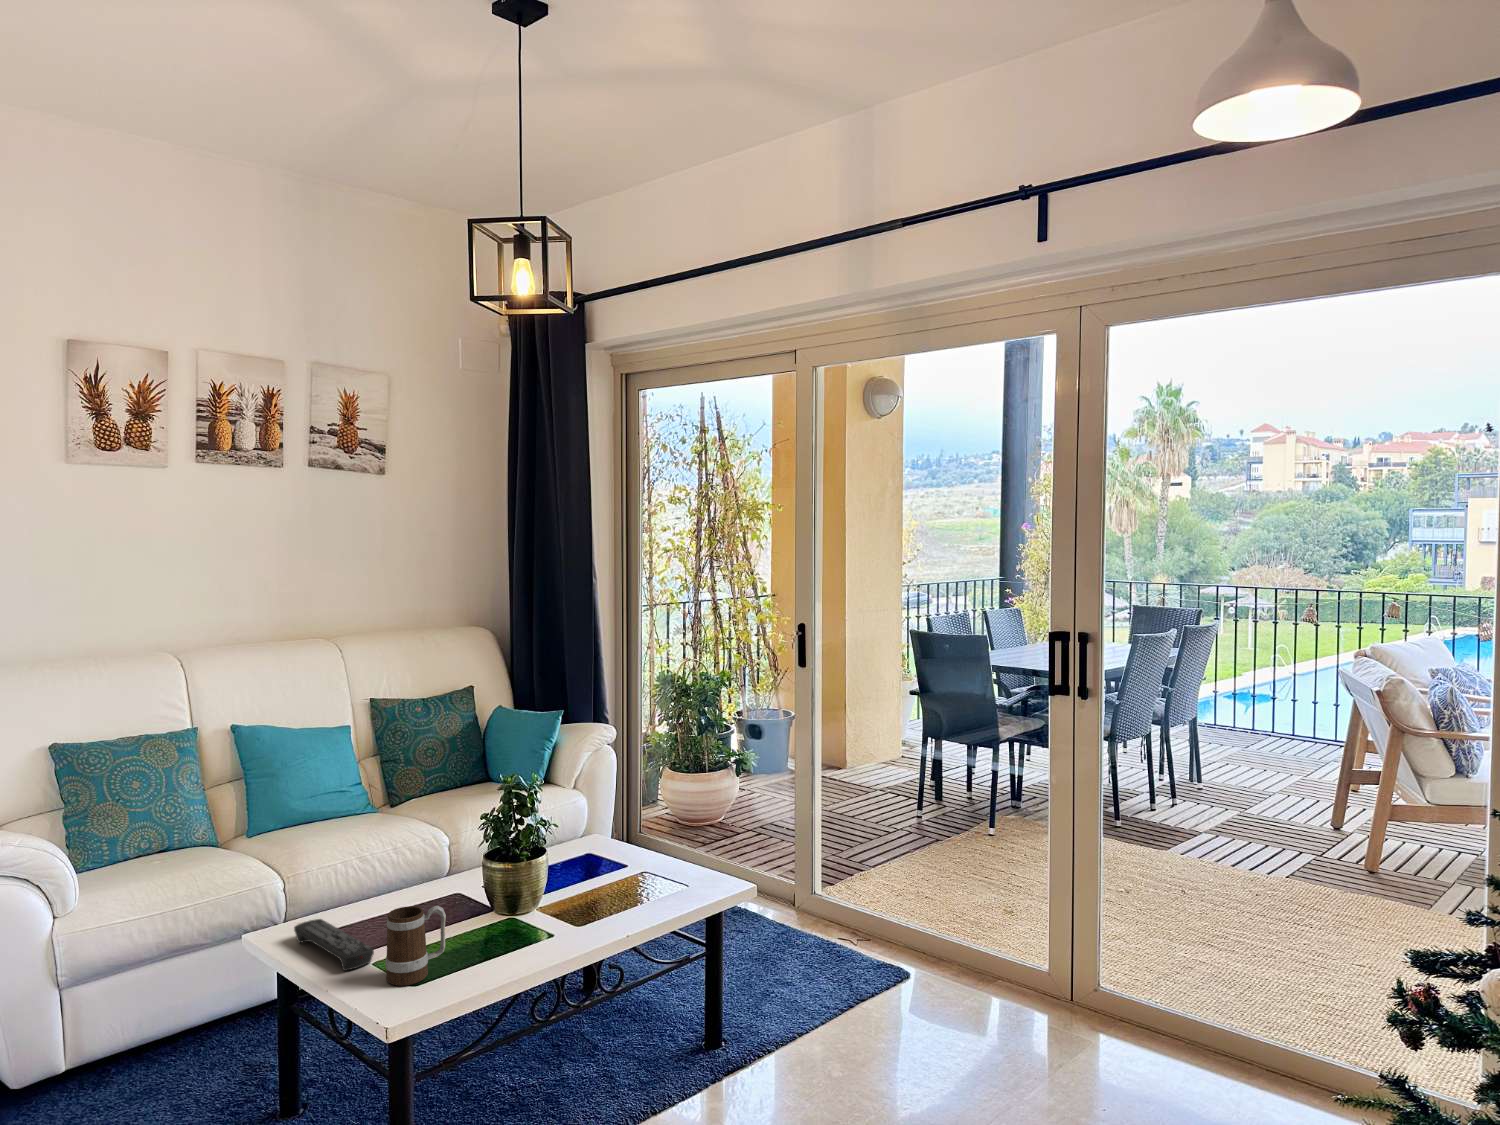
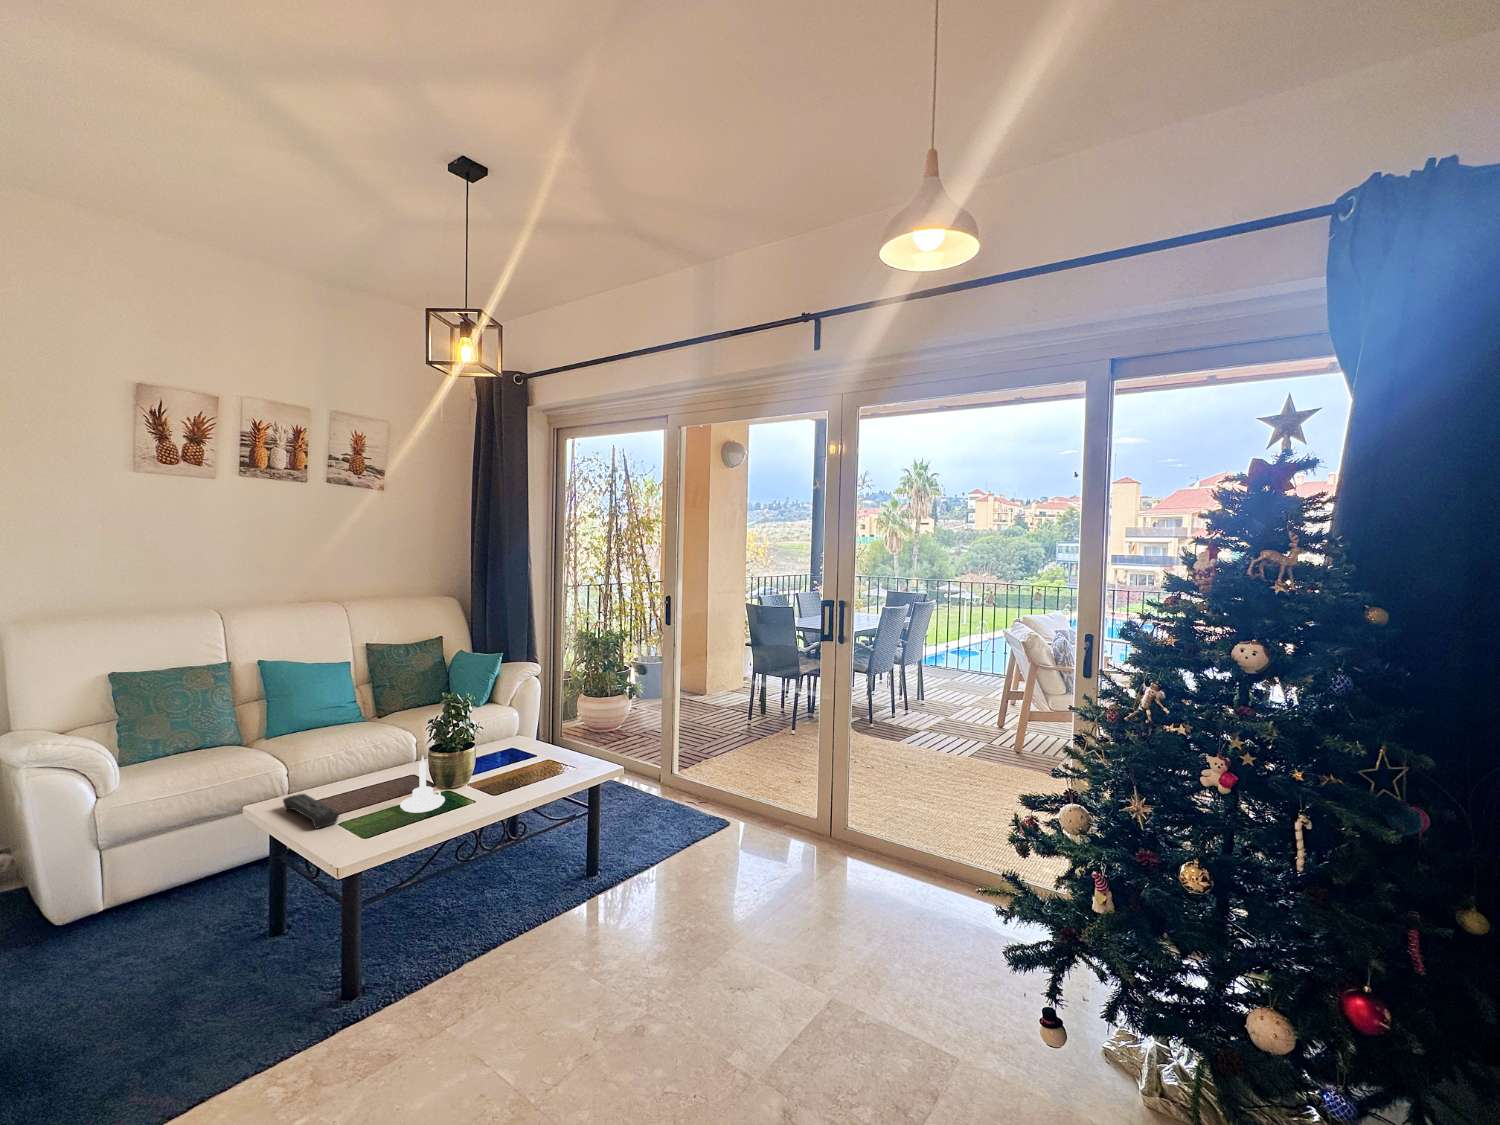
candle holder: none [452,866,512,950] -> present [400,756,445,813]
mug: present [385,906,446,986] -> none [345,781,391,838]

